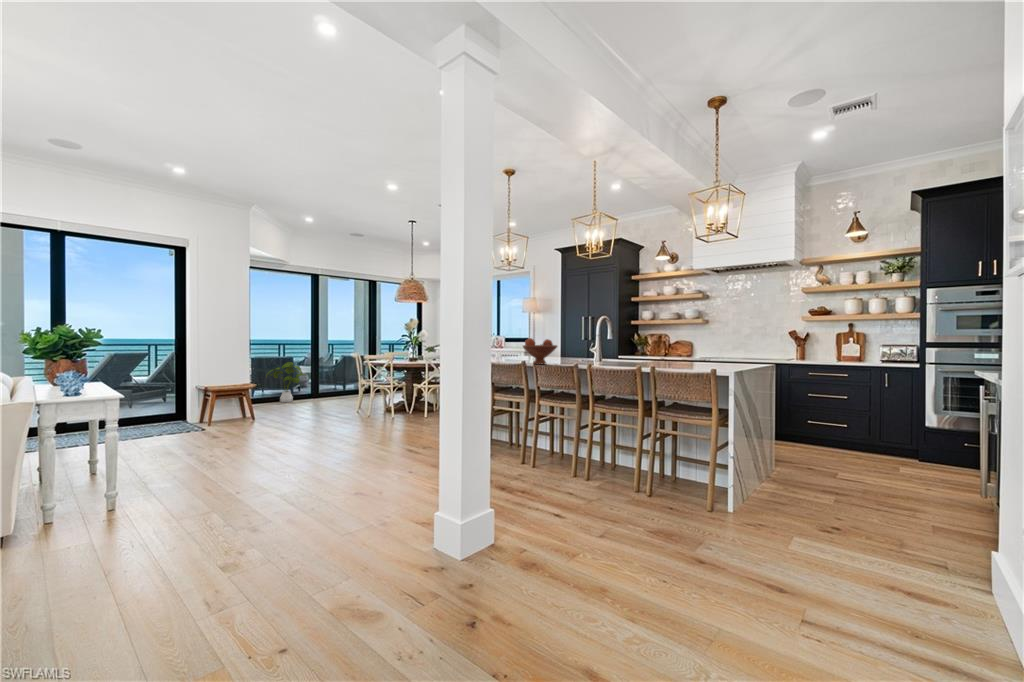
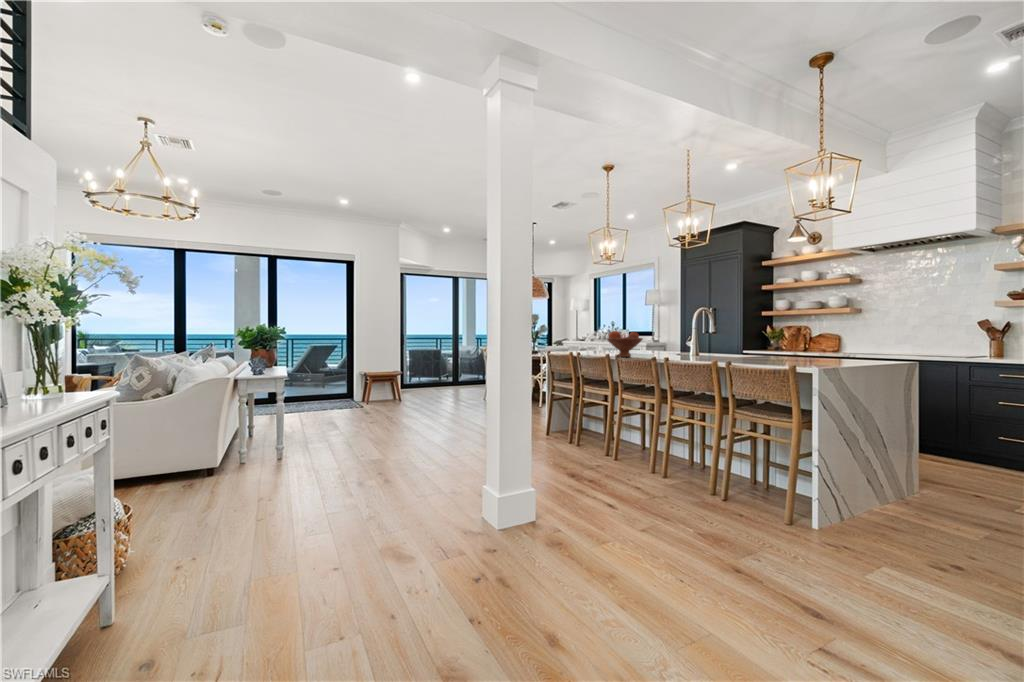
house plant: present [266,362,305,402] -> none [418,354,450,389]

